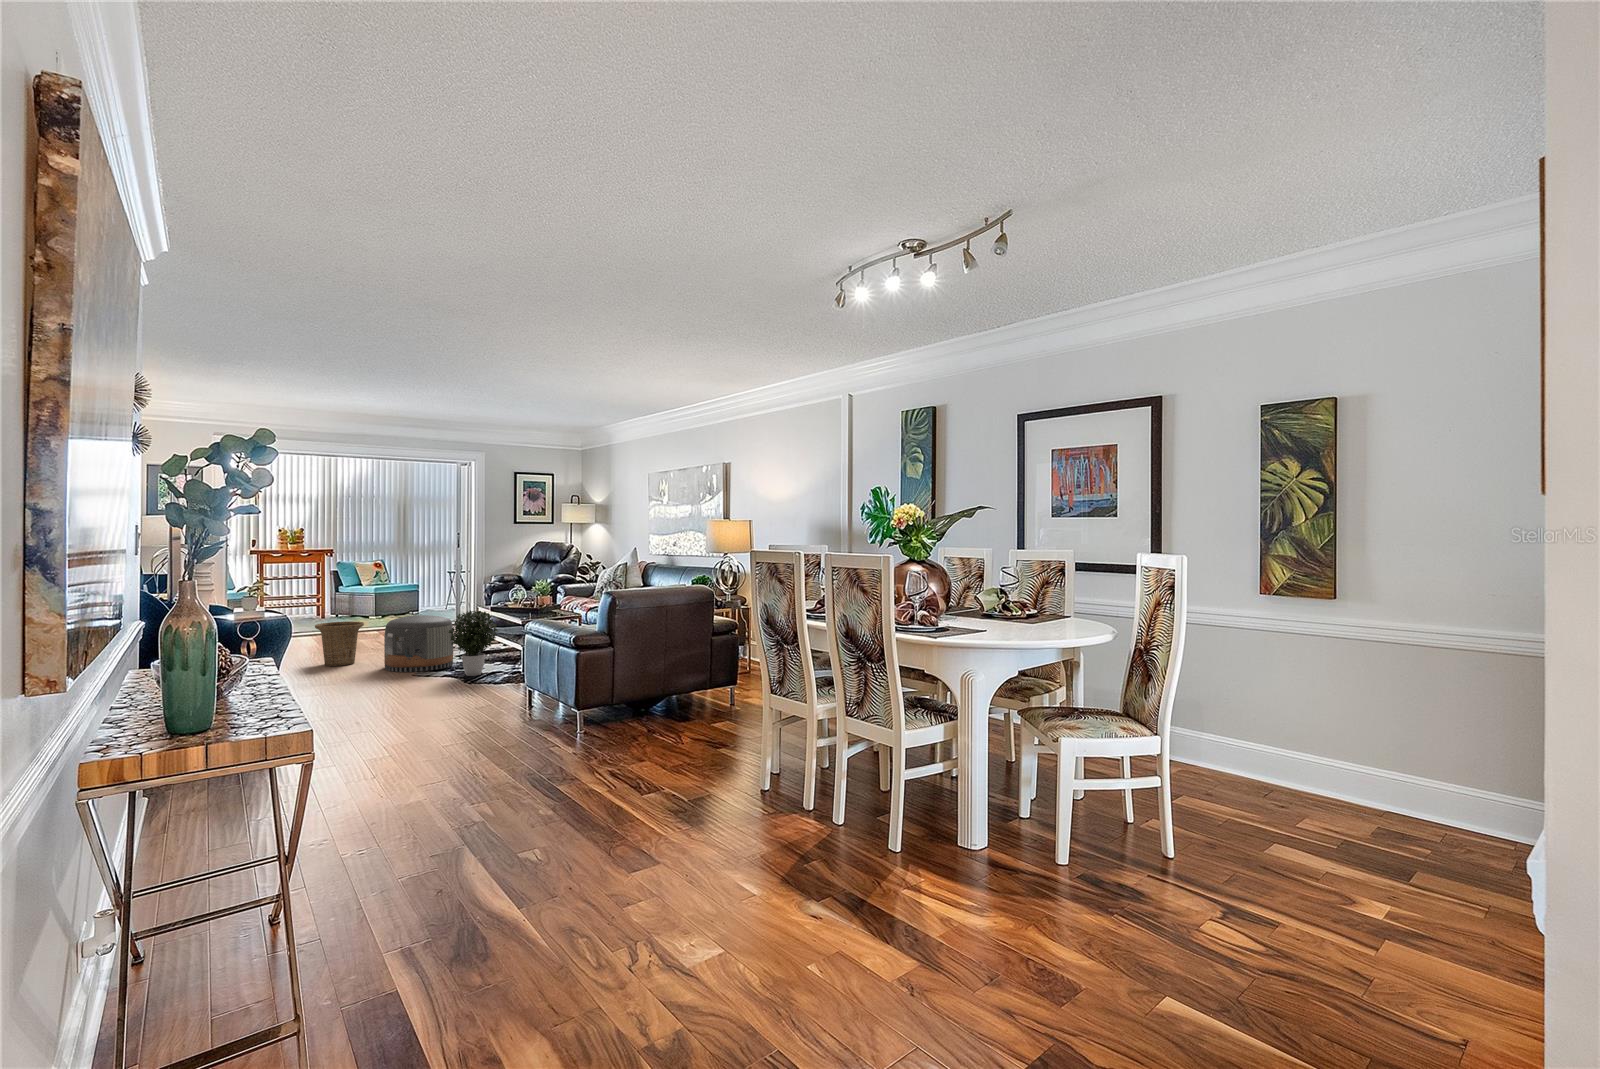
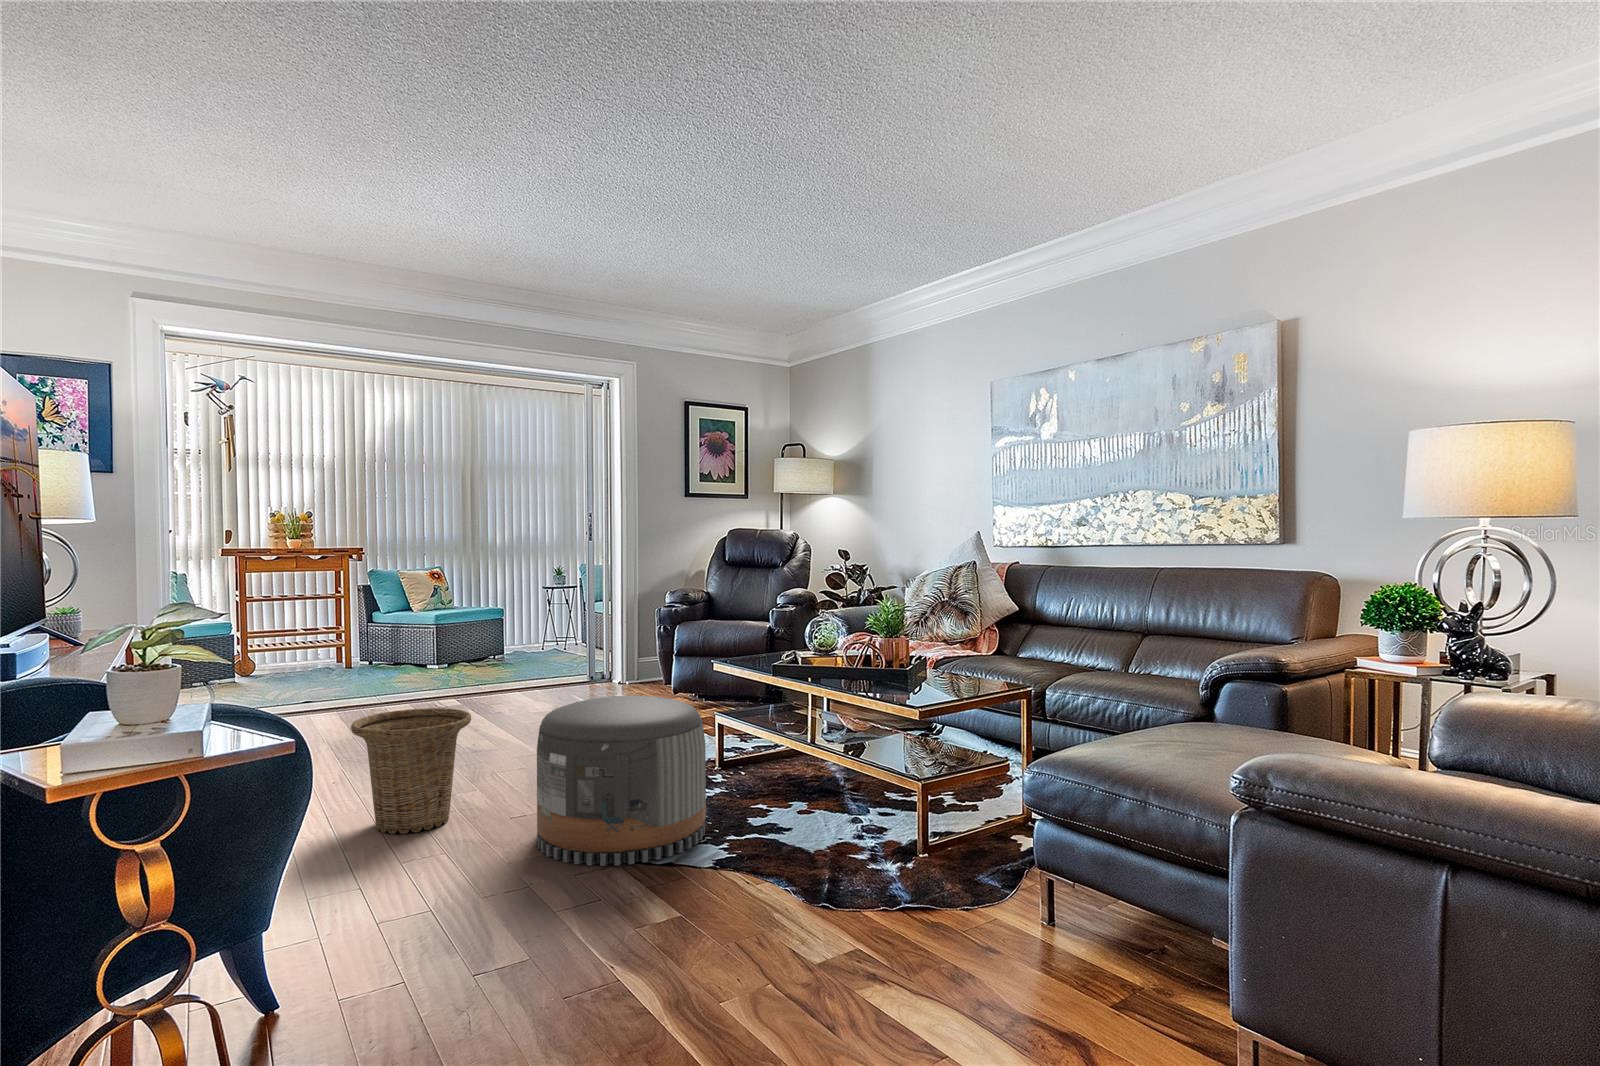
potted plant: present [448,610,498,676] -> none [745,691,875,891]

